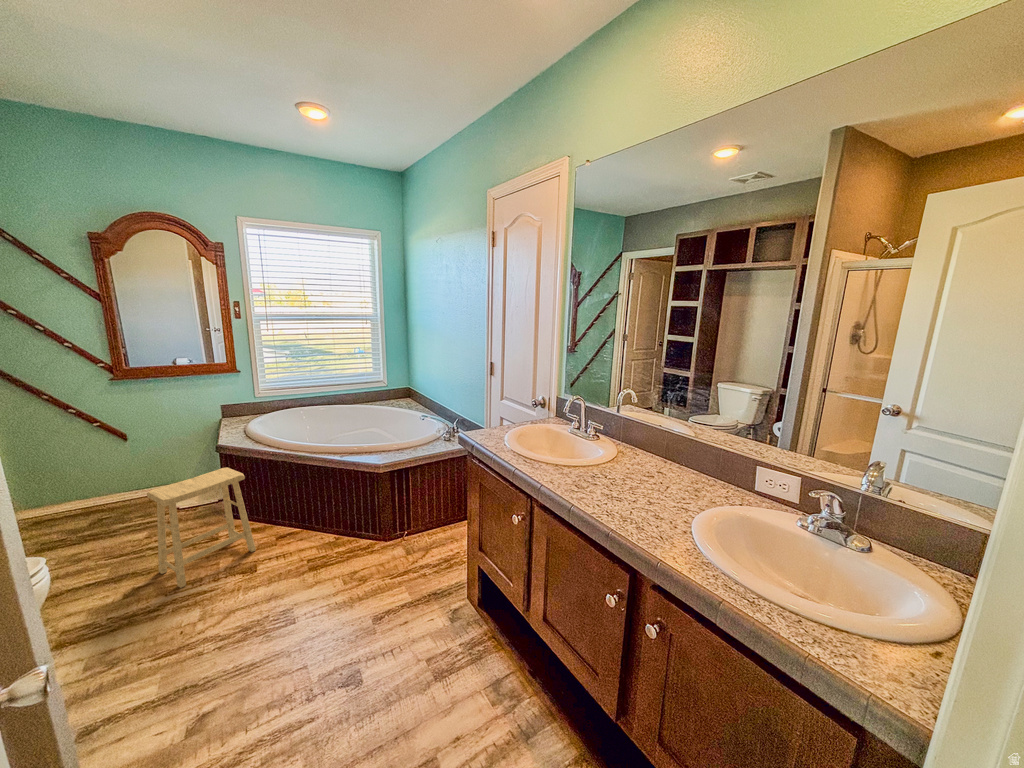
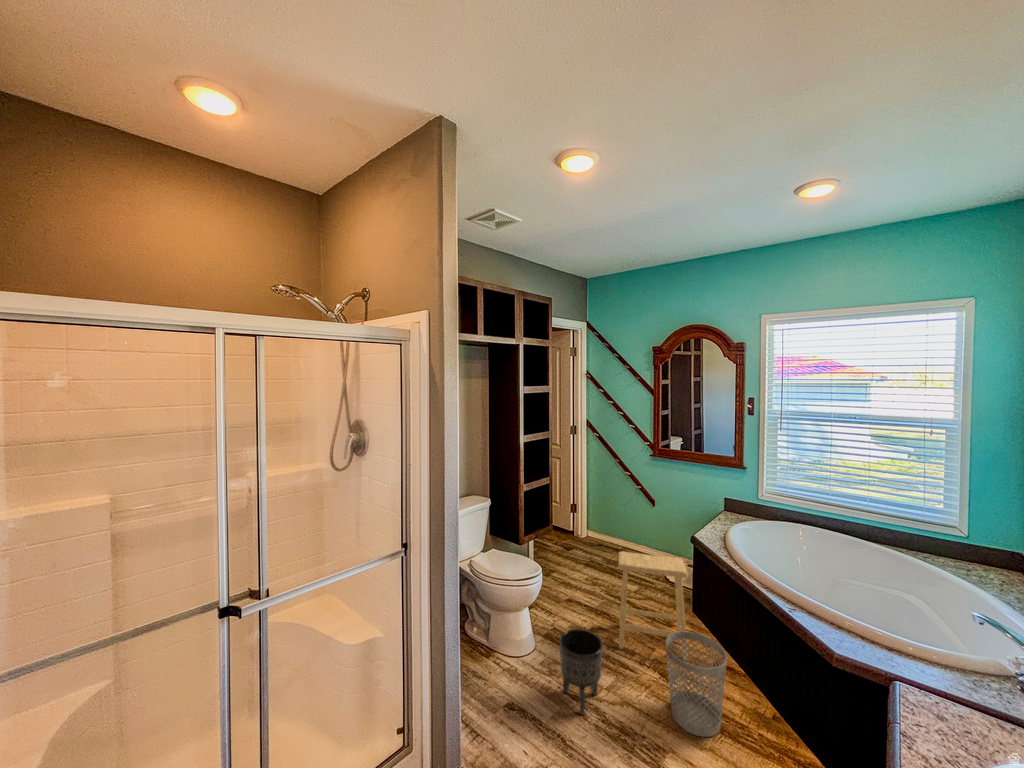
wastebasket: none [258,510,314,589] -> present [666,632,727,737]
planter: none [136,575,205,663] -> present [560,629,603,714]

